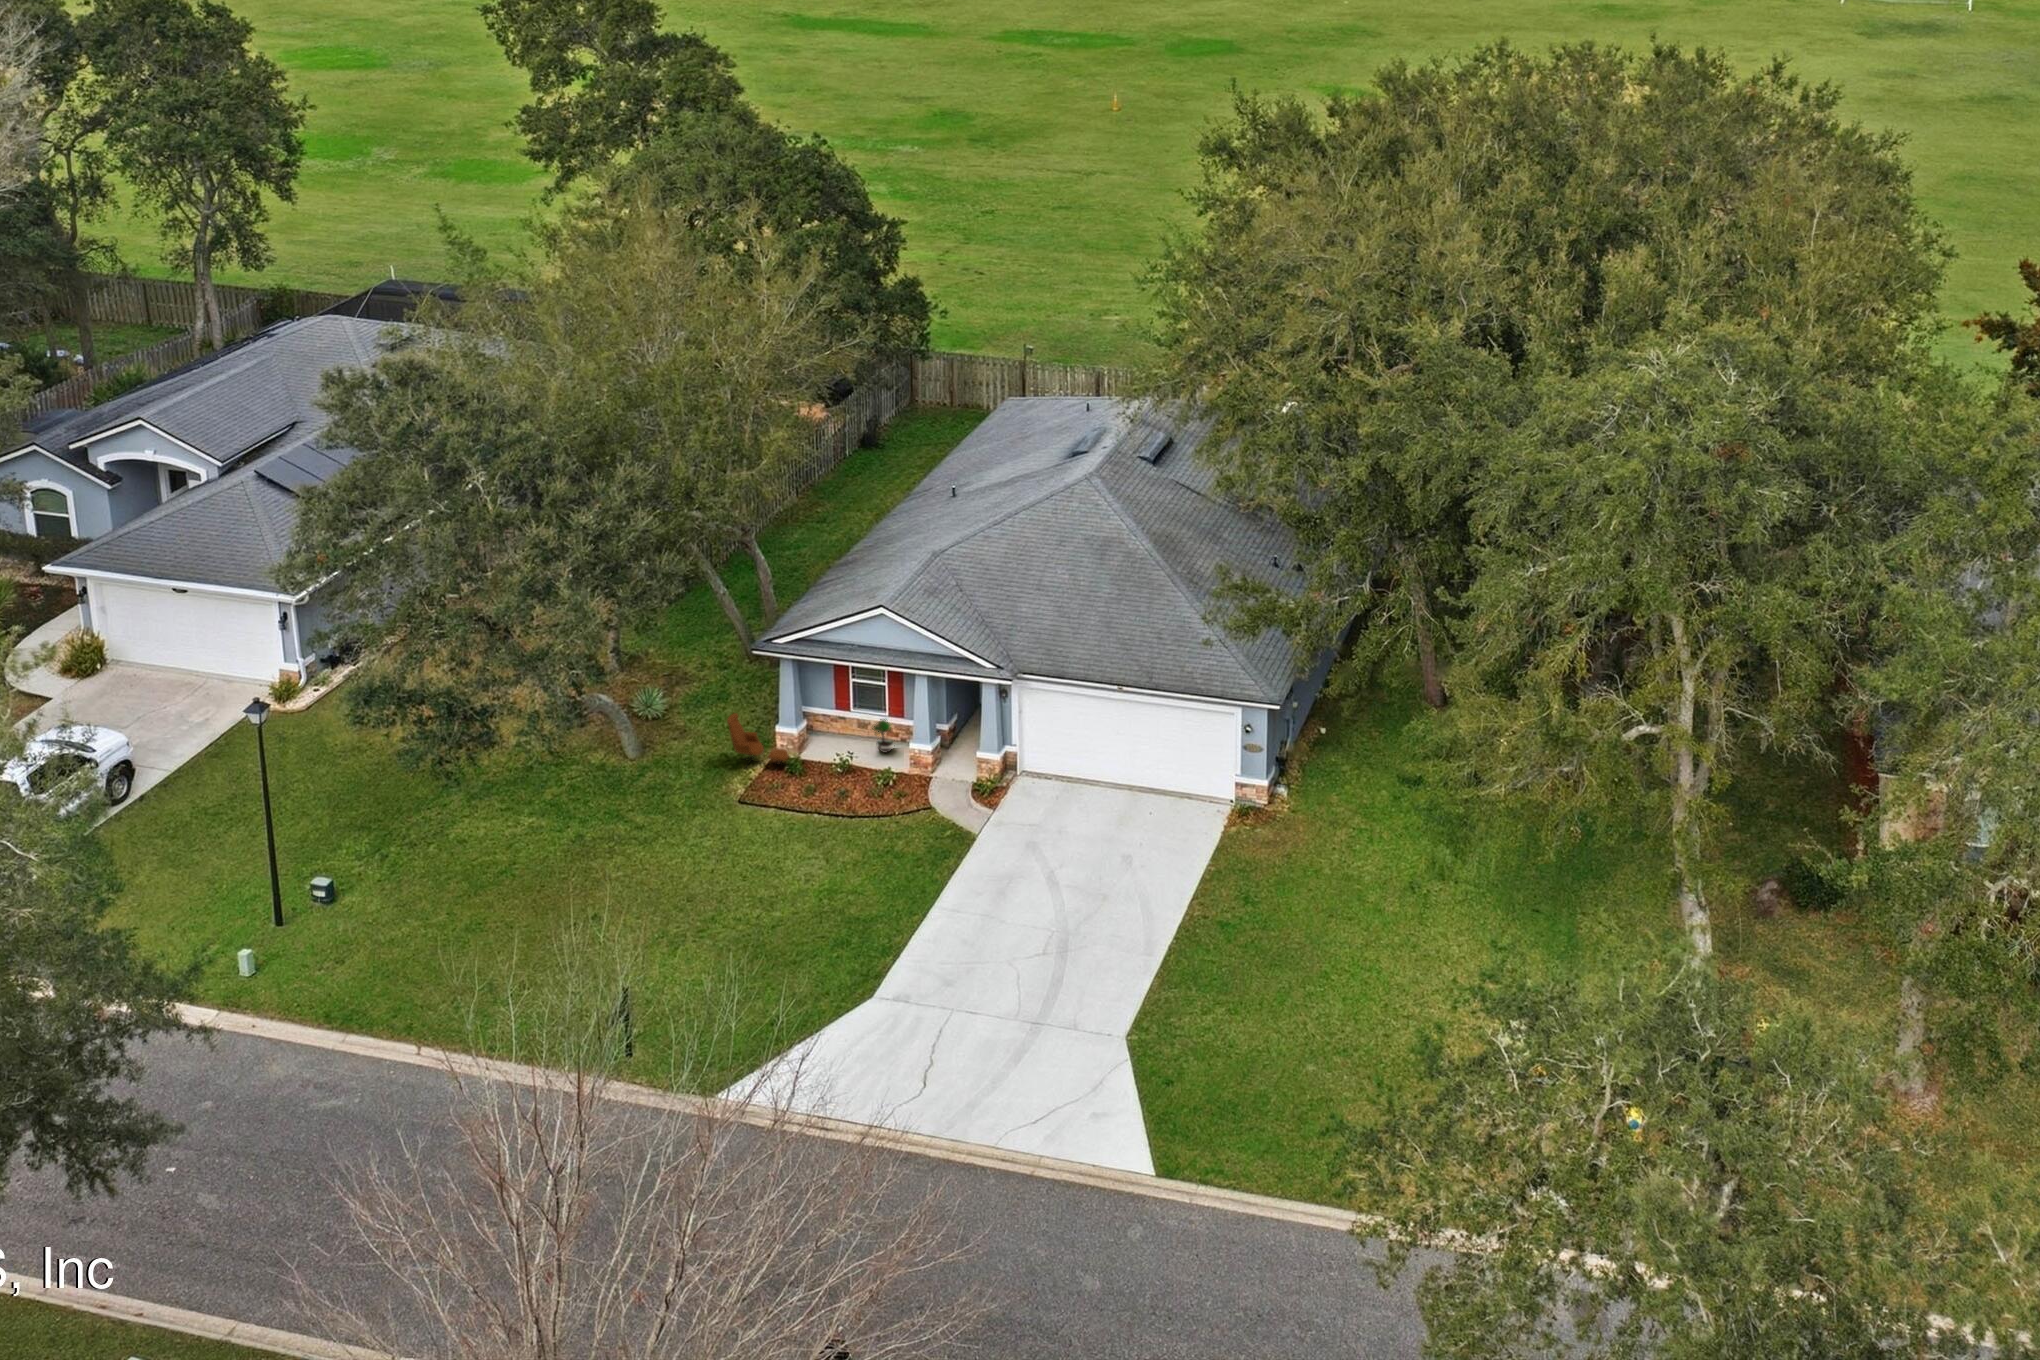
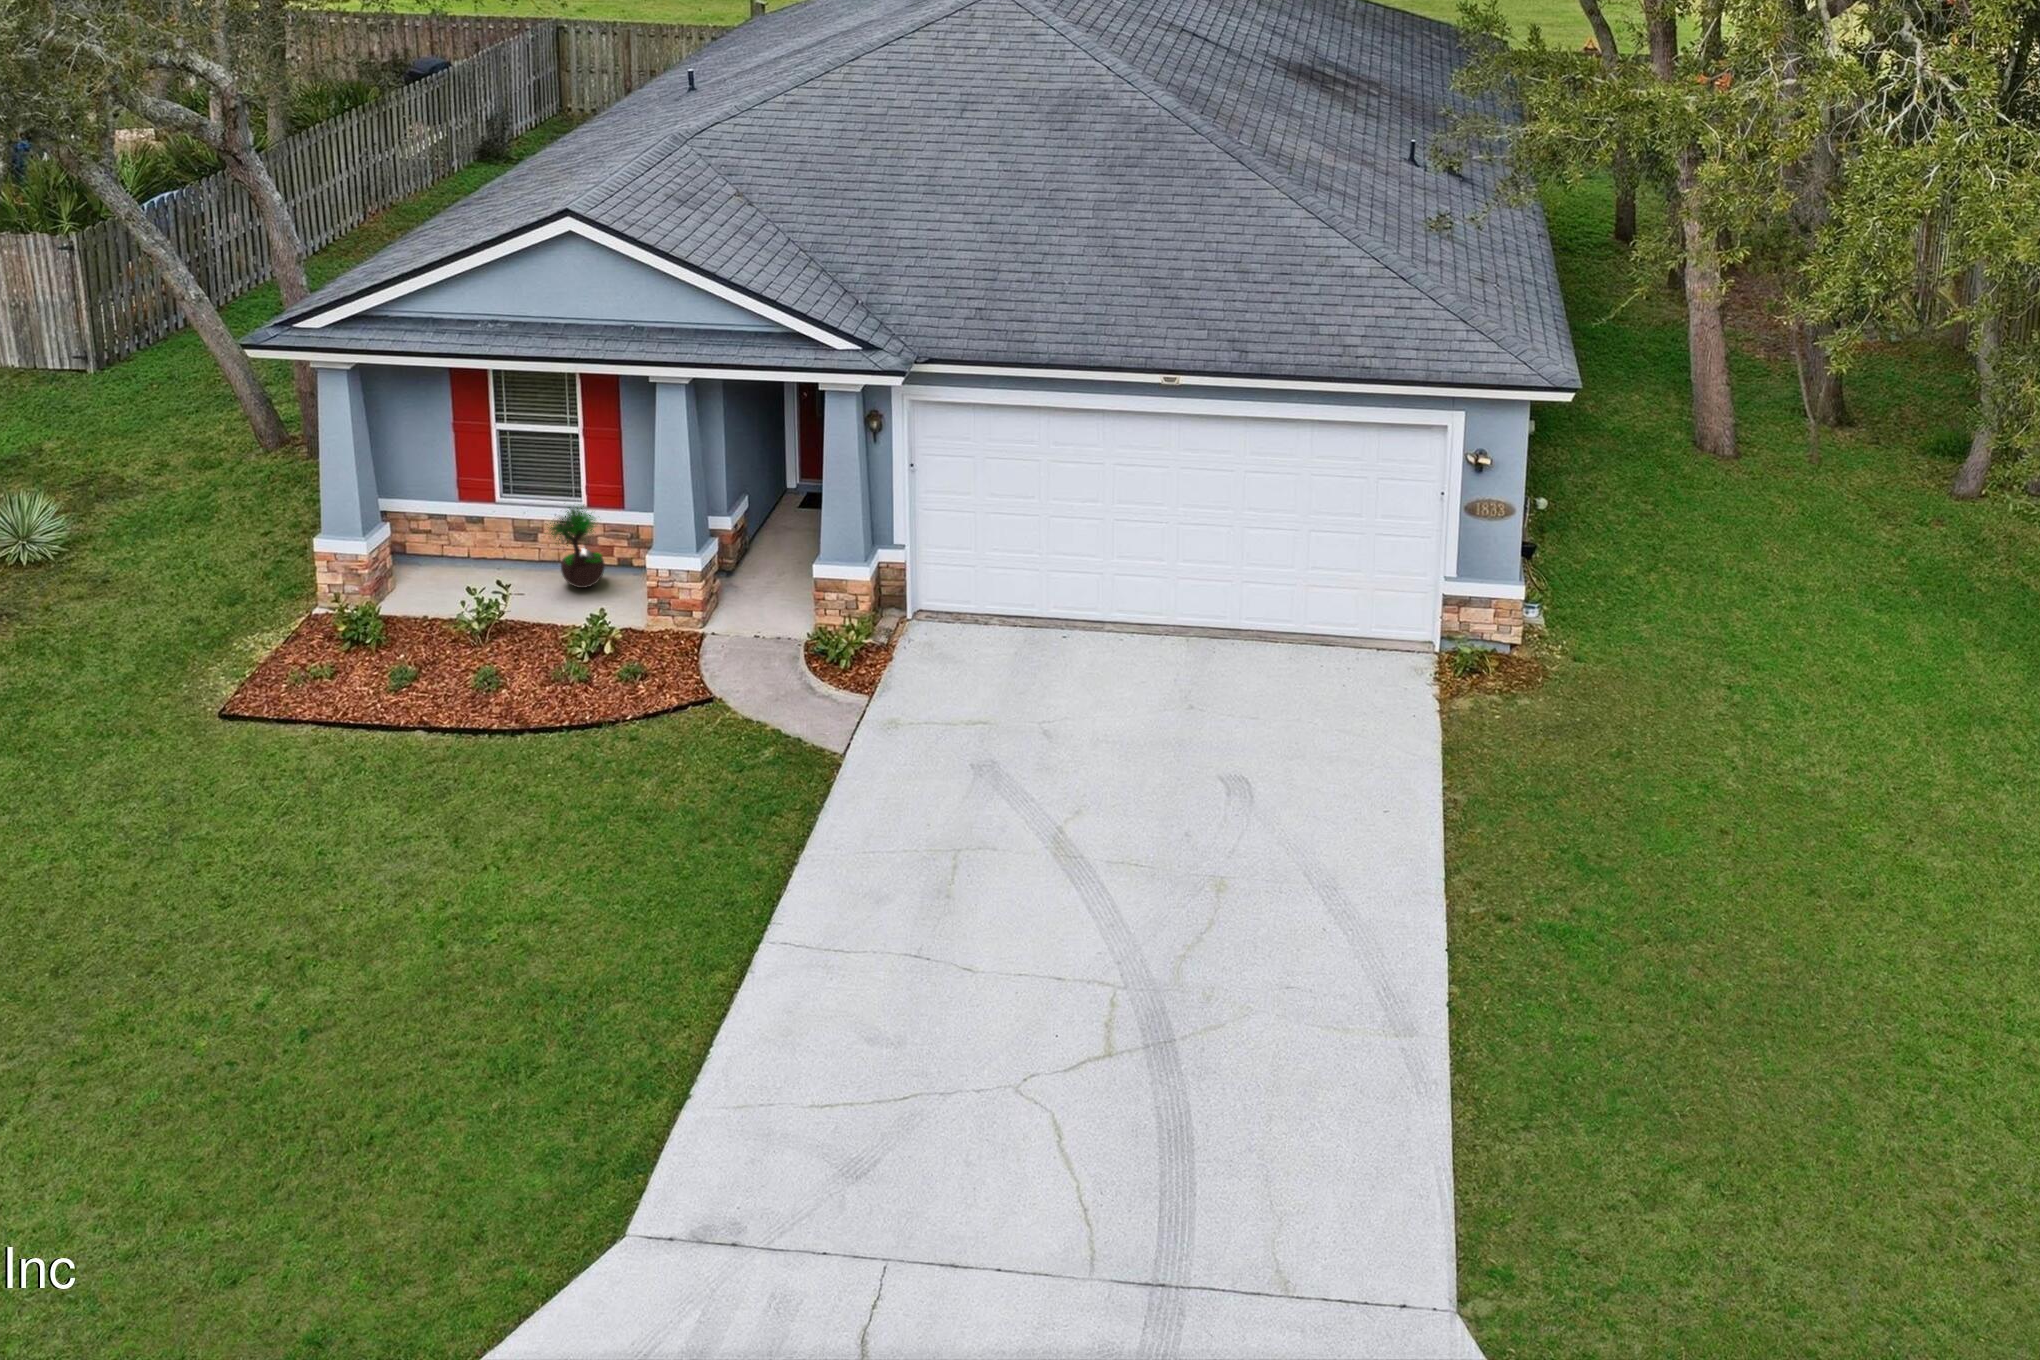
lounge chair: present [727,713,789,765] -> none [183,507,348,642]

